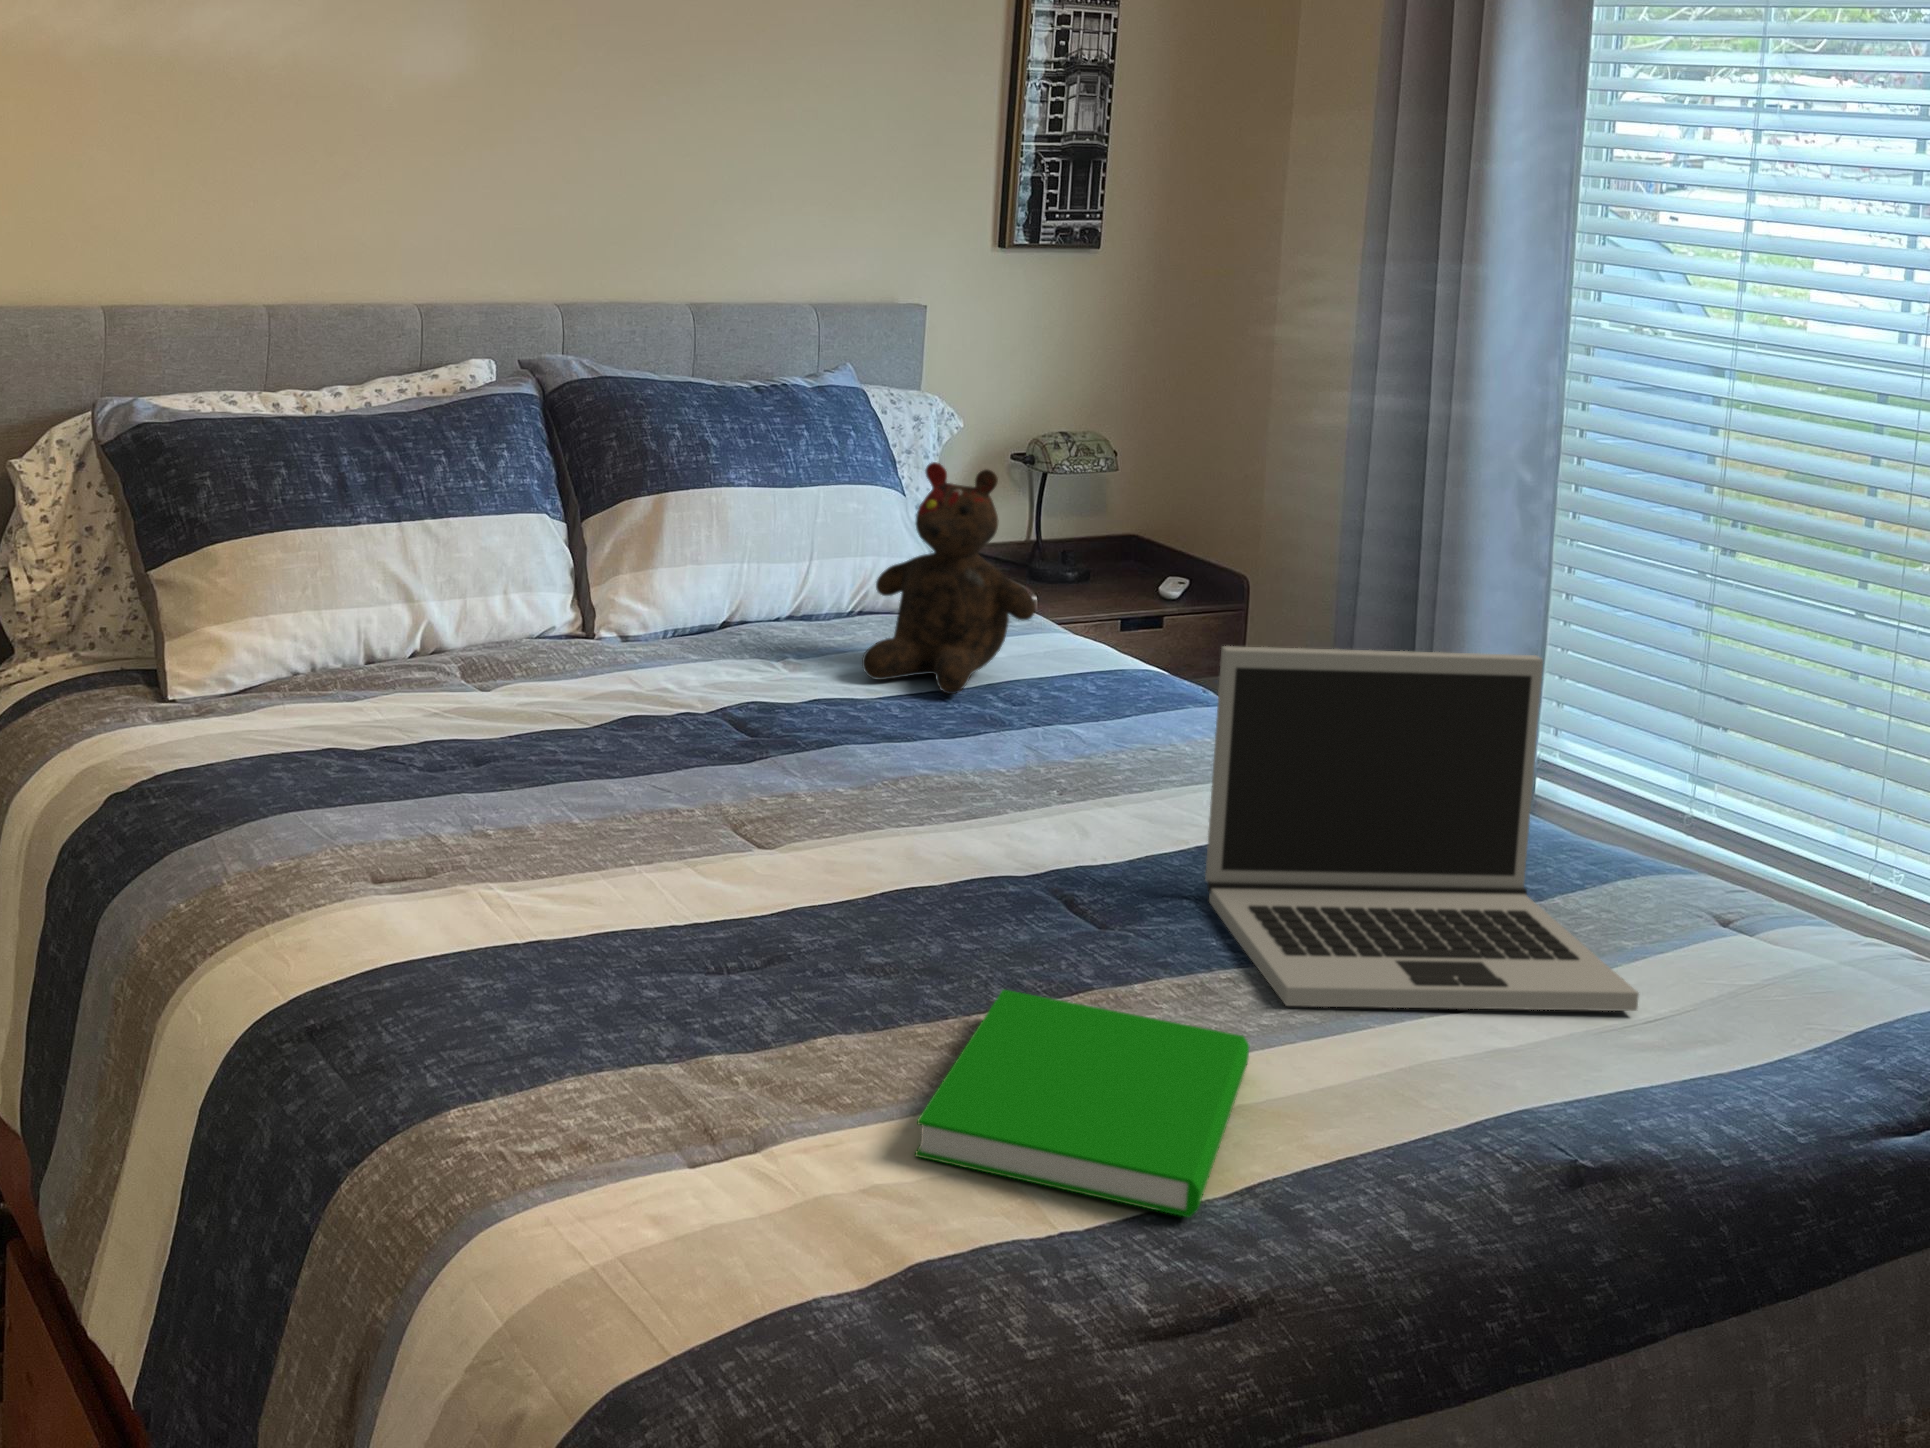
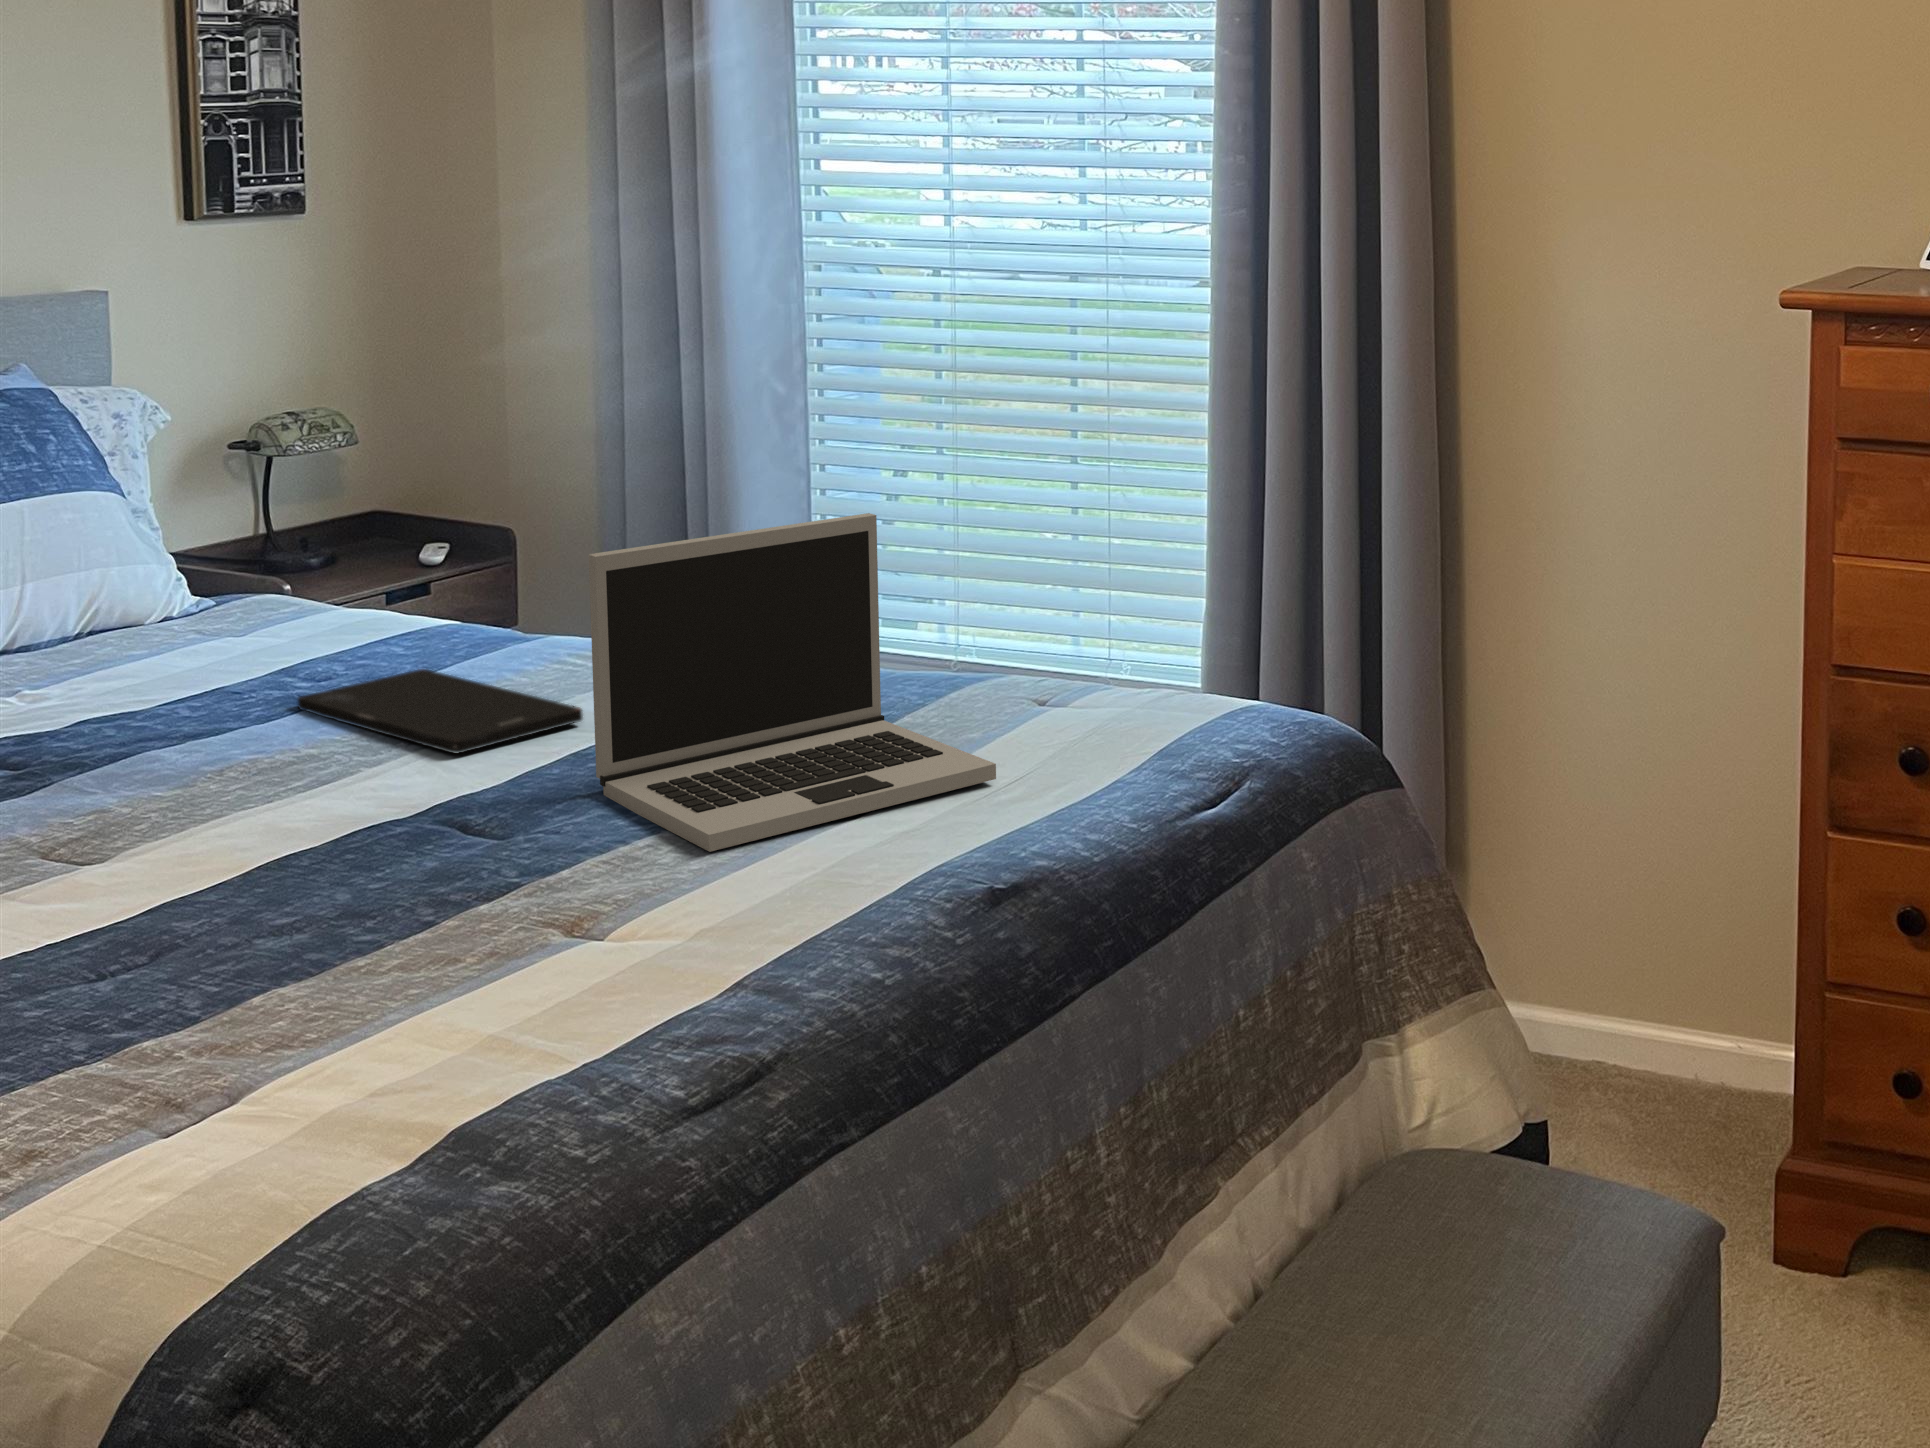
teddy bear: present [862,462,1035,694] -> none [123,445,330,691]
smartphone: none [984,712,1221,815] -> present [298,669,583,753]
book: present [915,990,1249,1217] -> none [408,876,698,1056]

